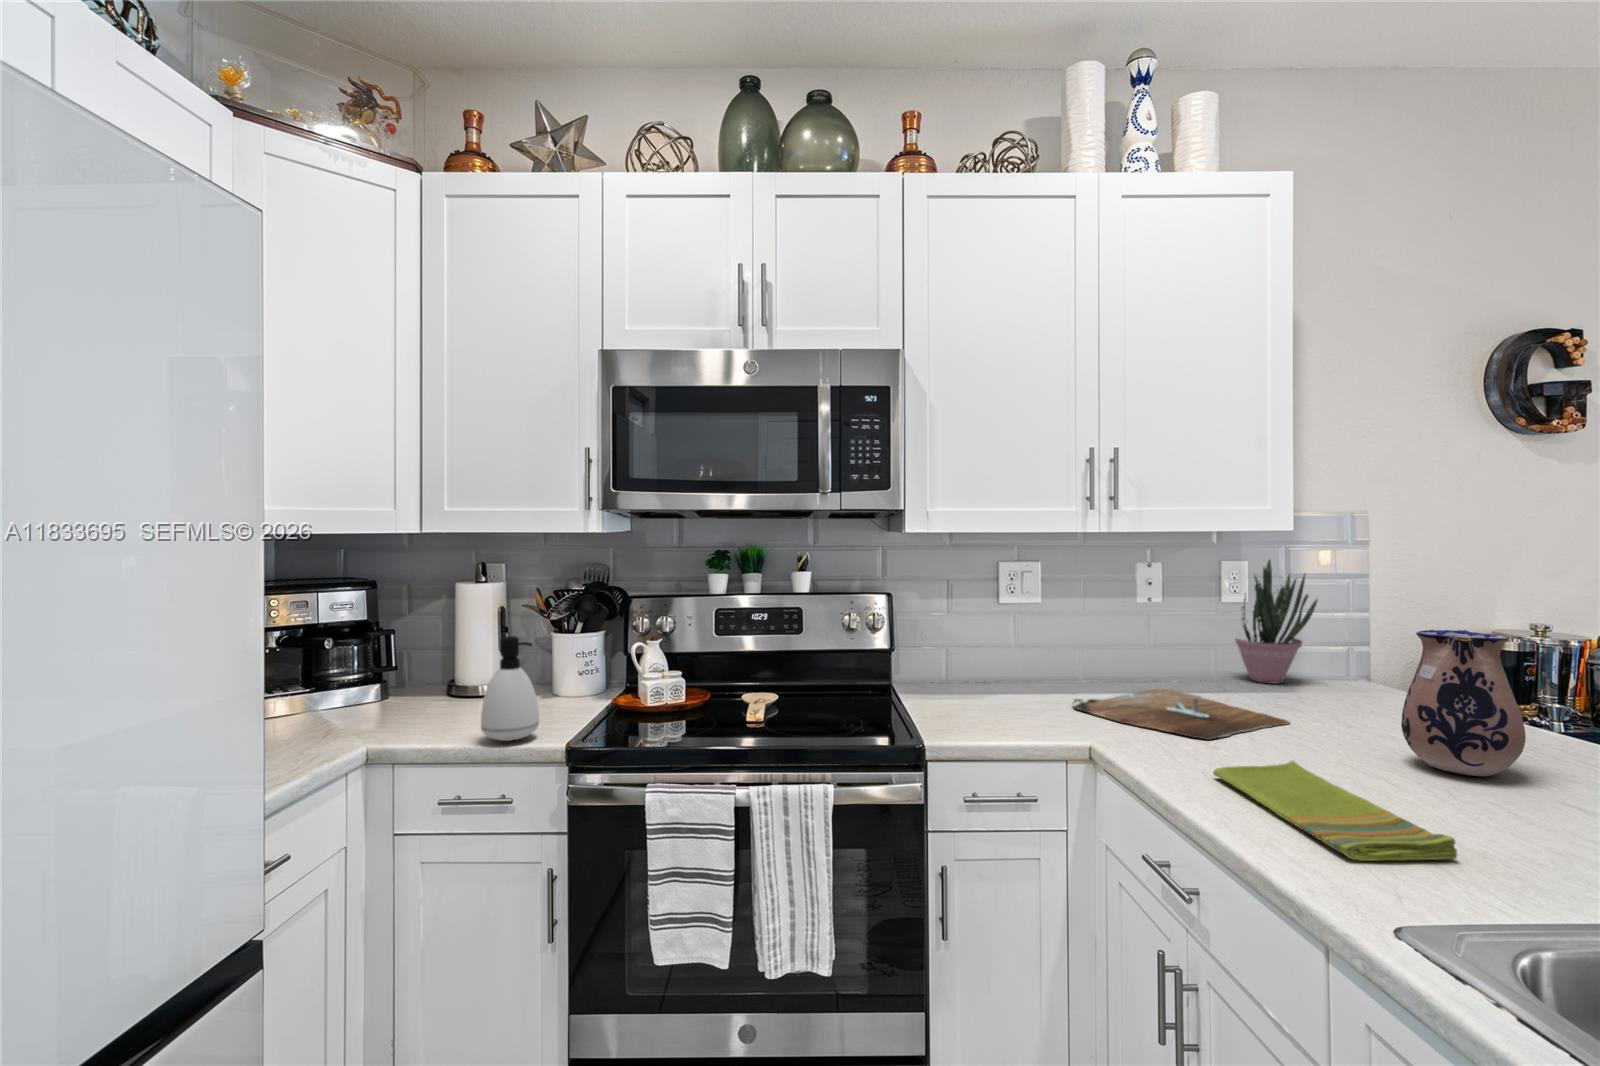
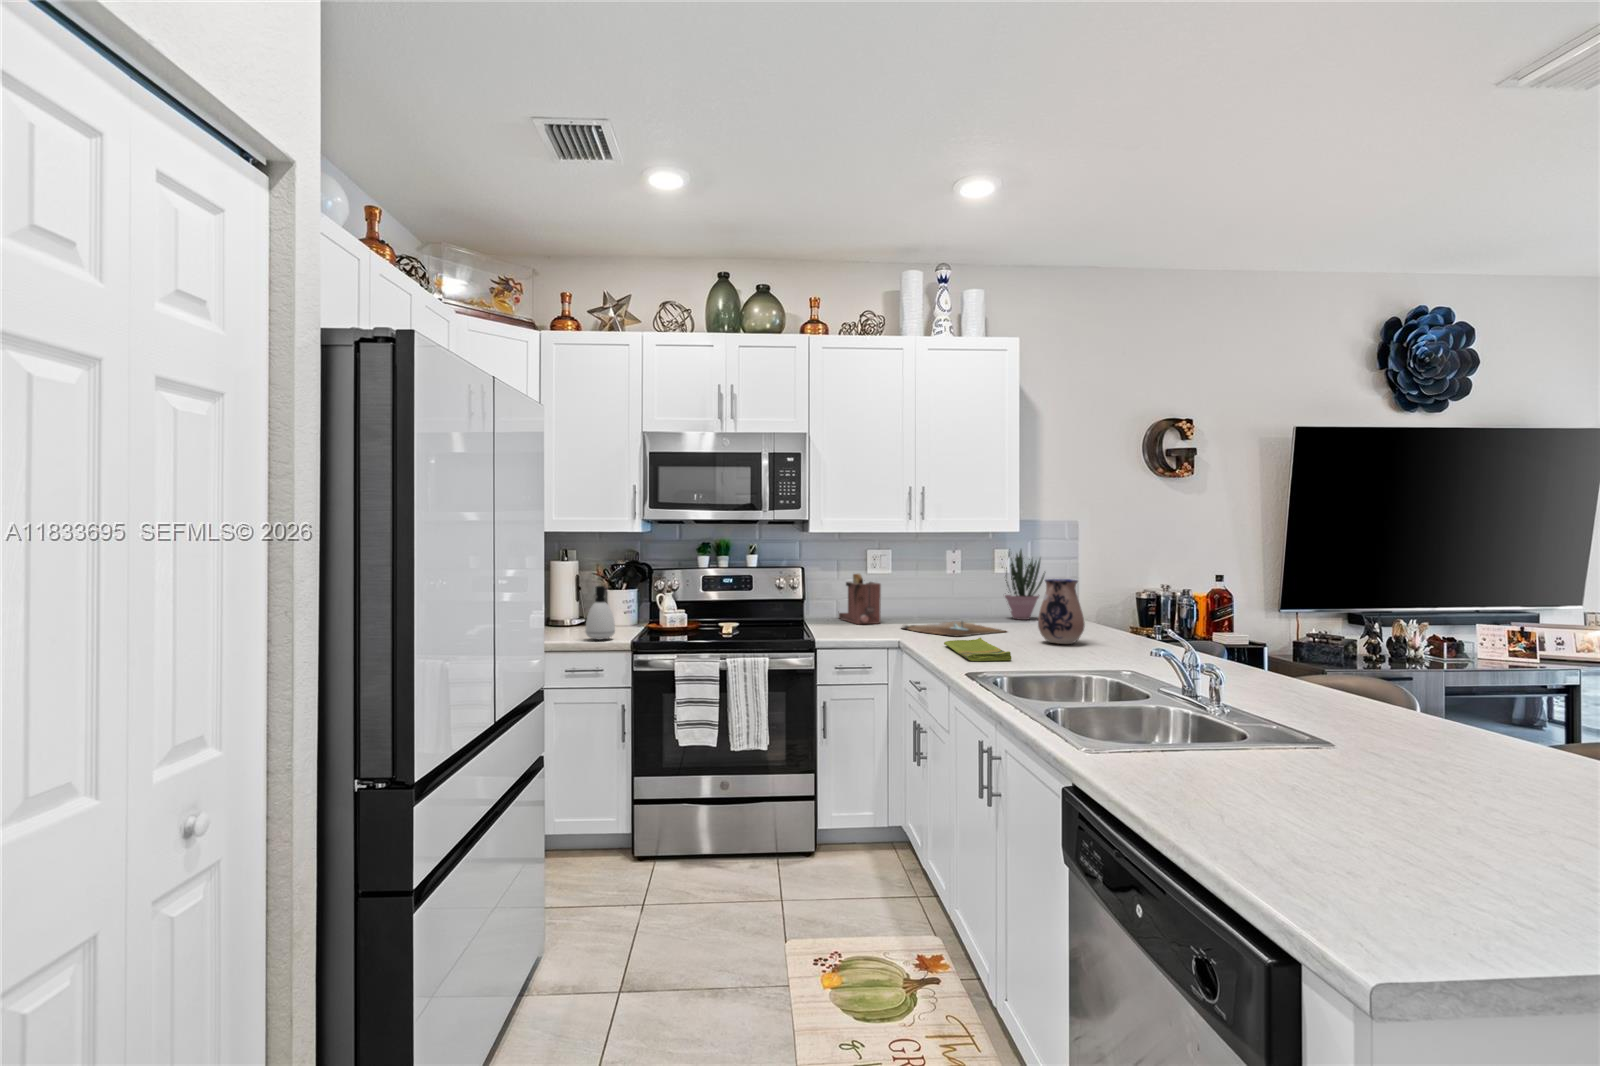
toaster: none [946,599,1026,694] -> present [839,574,881,624]

